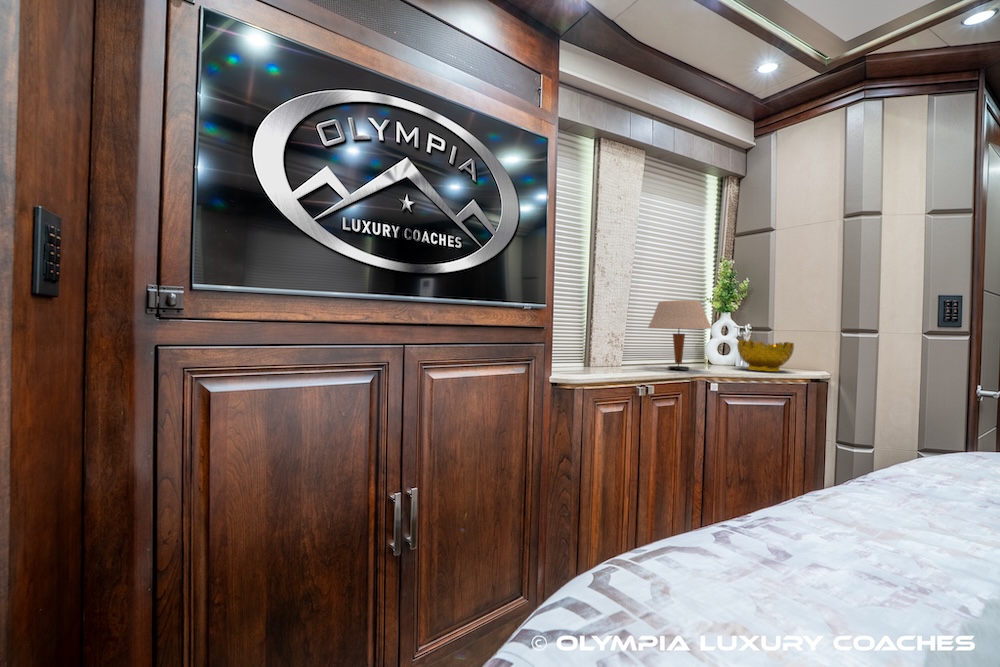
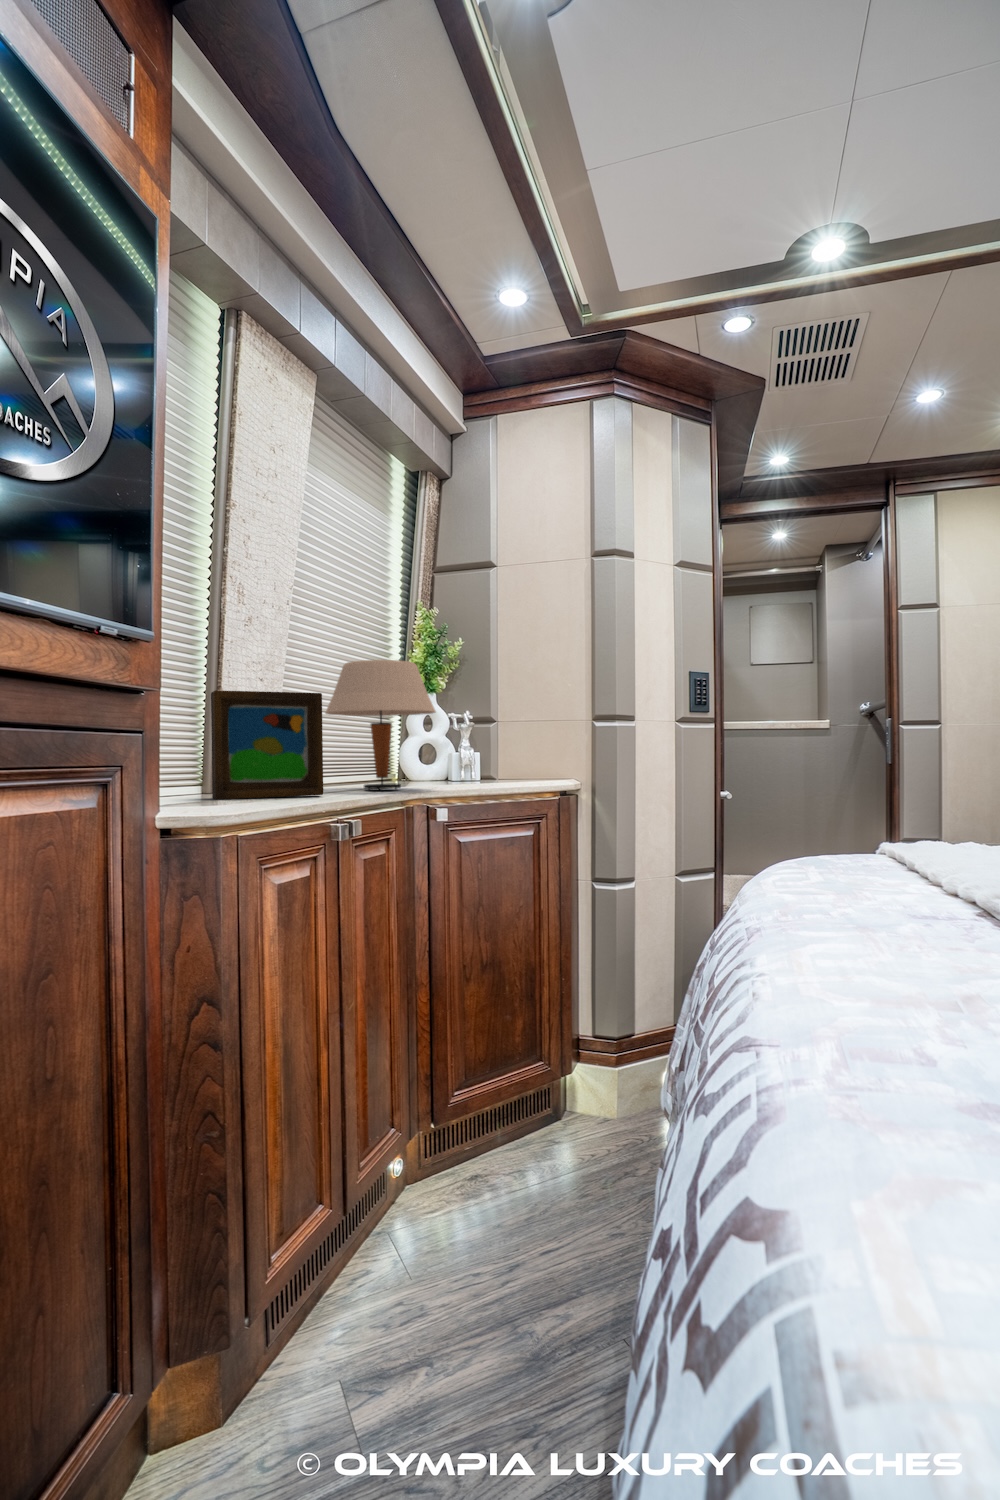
picture frame: none [587,319,640,371] -> present [211,690,323,800]
decorative bowl: present [737,340,794,371] -> none [461,735,540,785]

